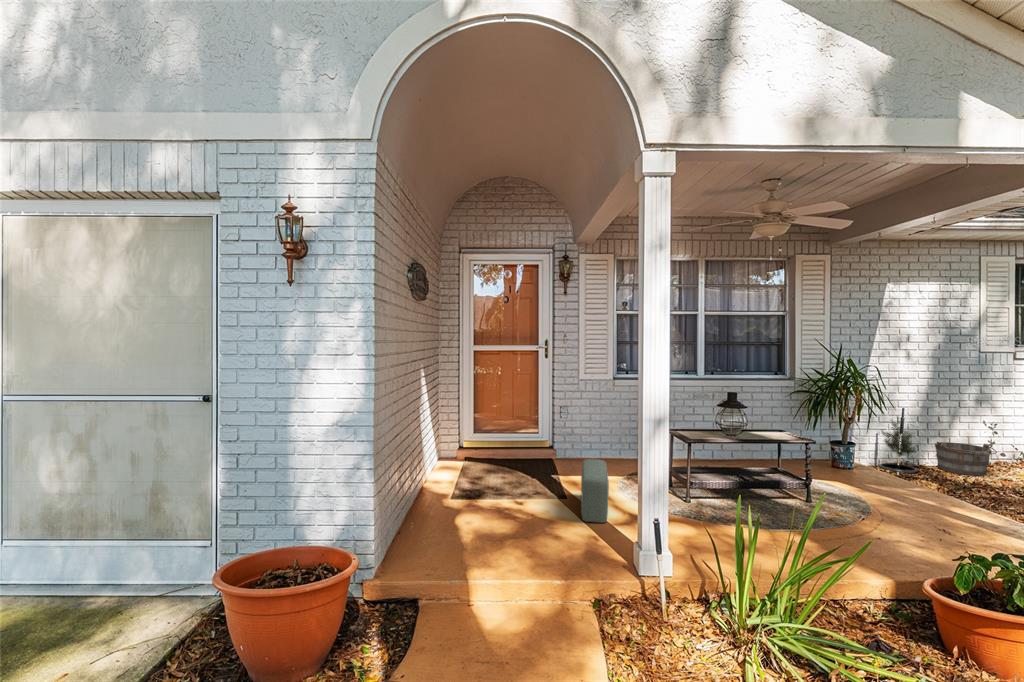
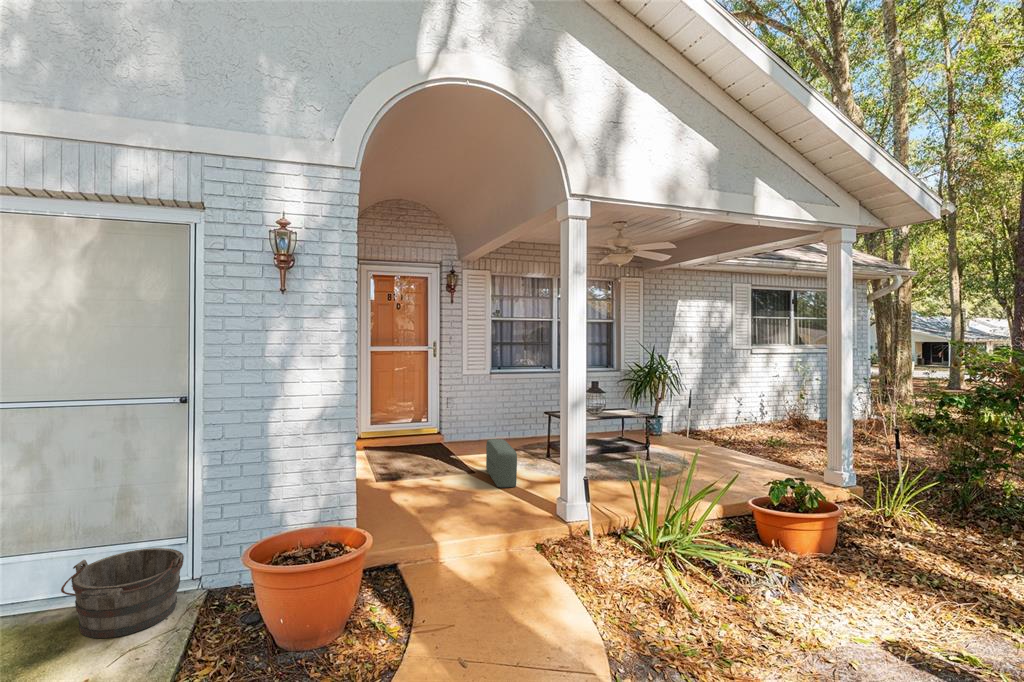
potted tree: present [880,420,917,473] -> none [676,395,701,435]
bucket: present [935,442,997,476] -> present [61,548,184,638]

